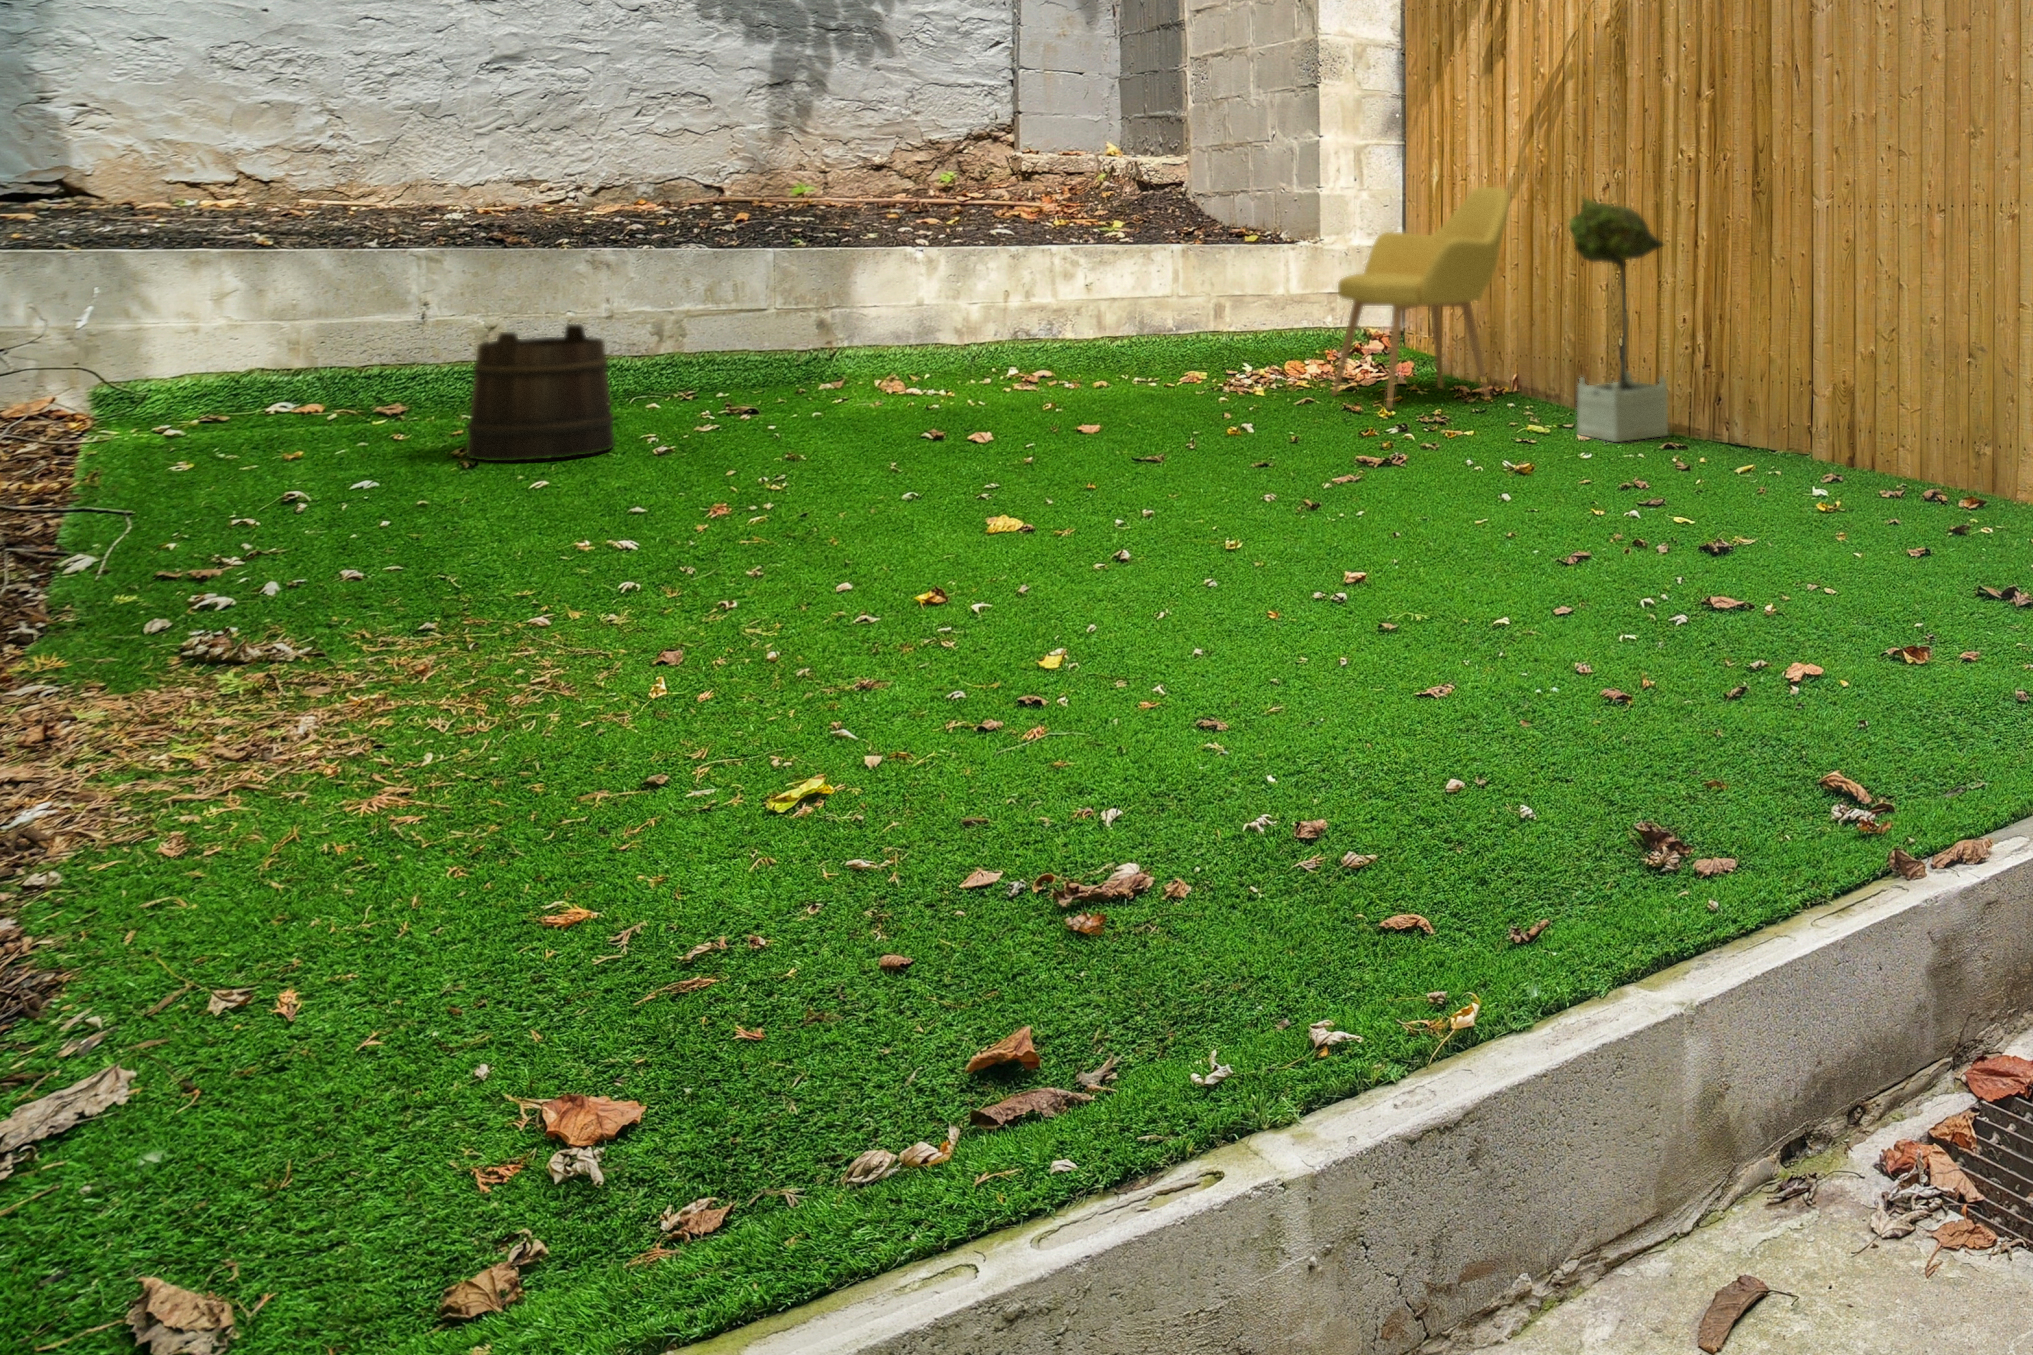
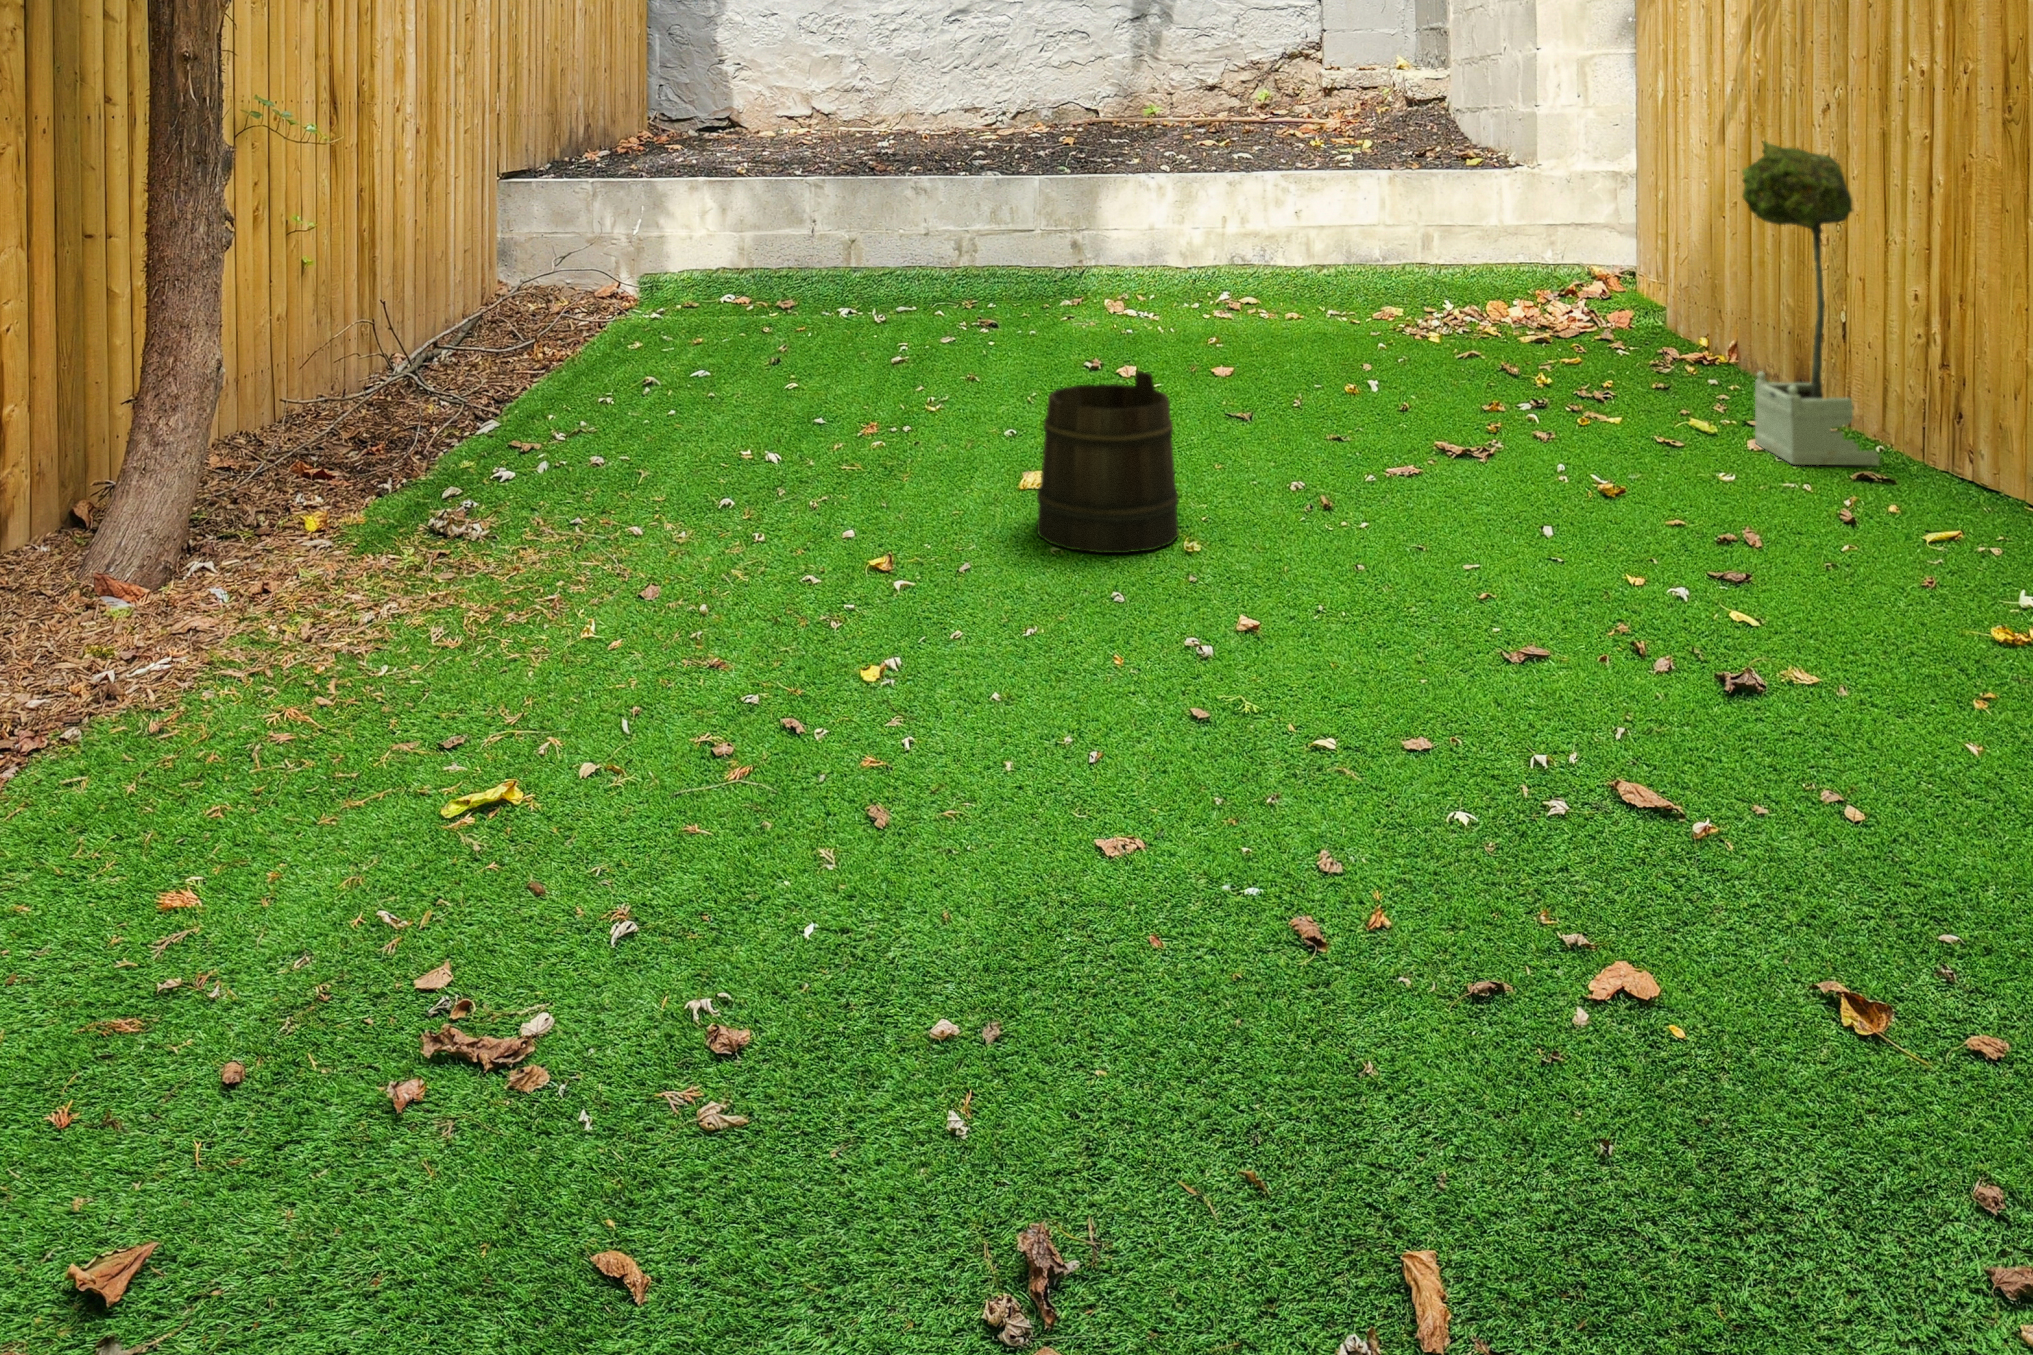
chair: present [1332,187,1510,409] -> none [1525,118,1730,375]
bucket: present [466,324,614,461] -> present [1037,371,1179,553]

